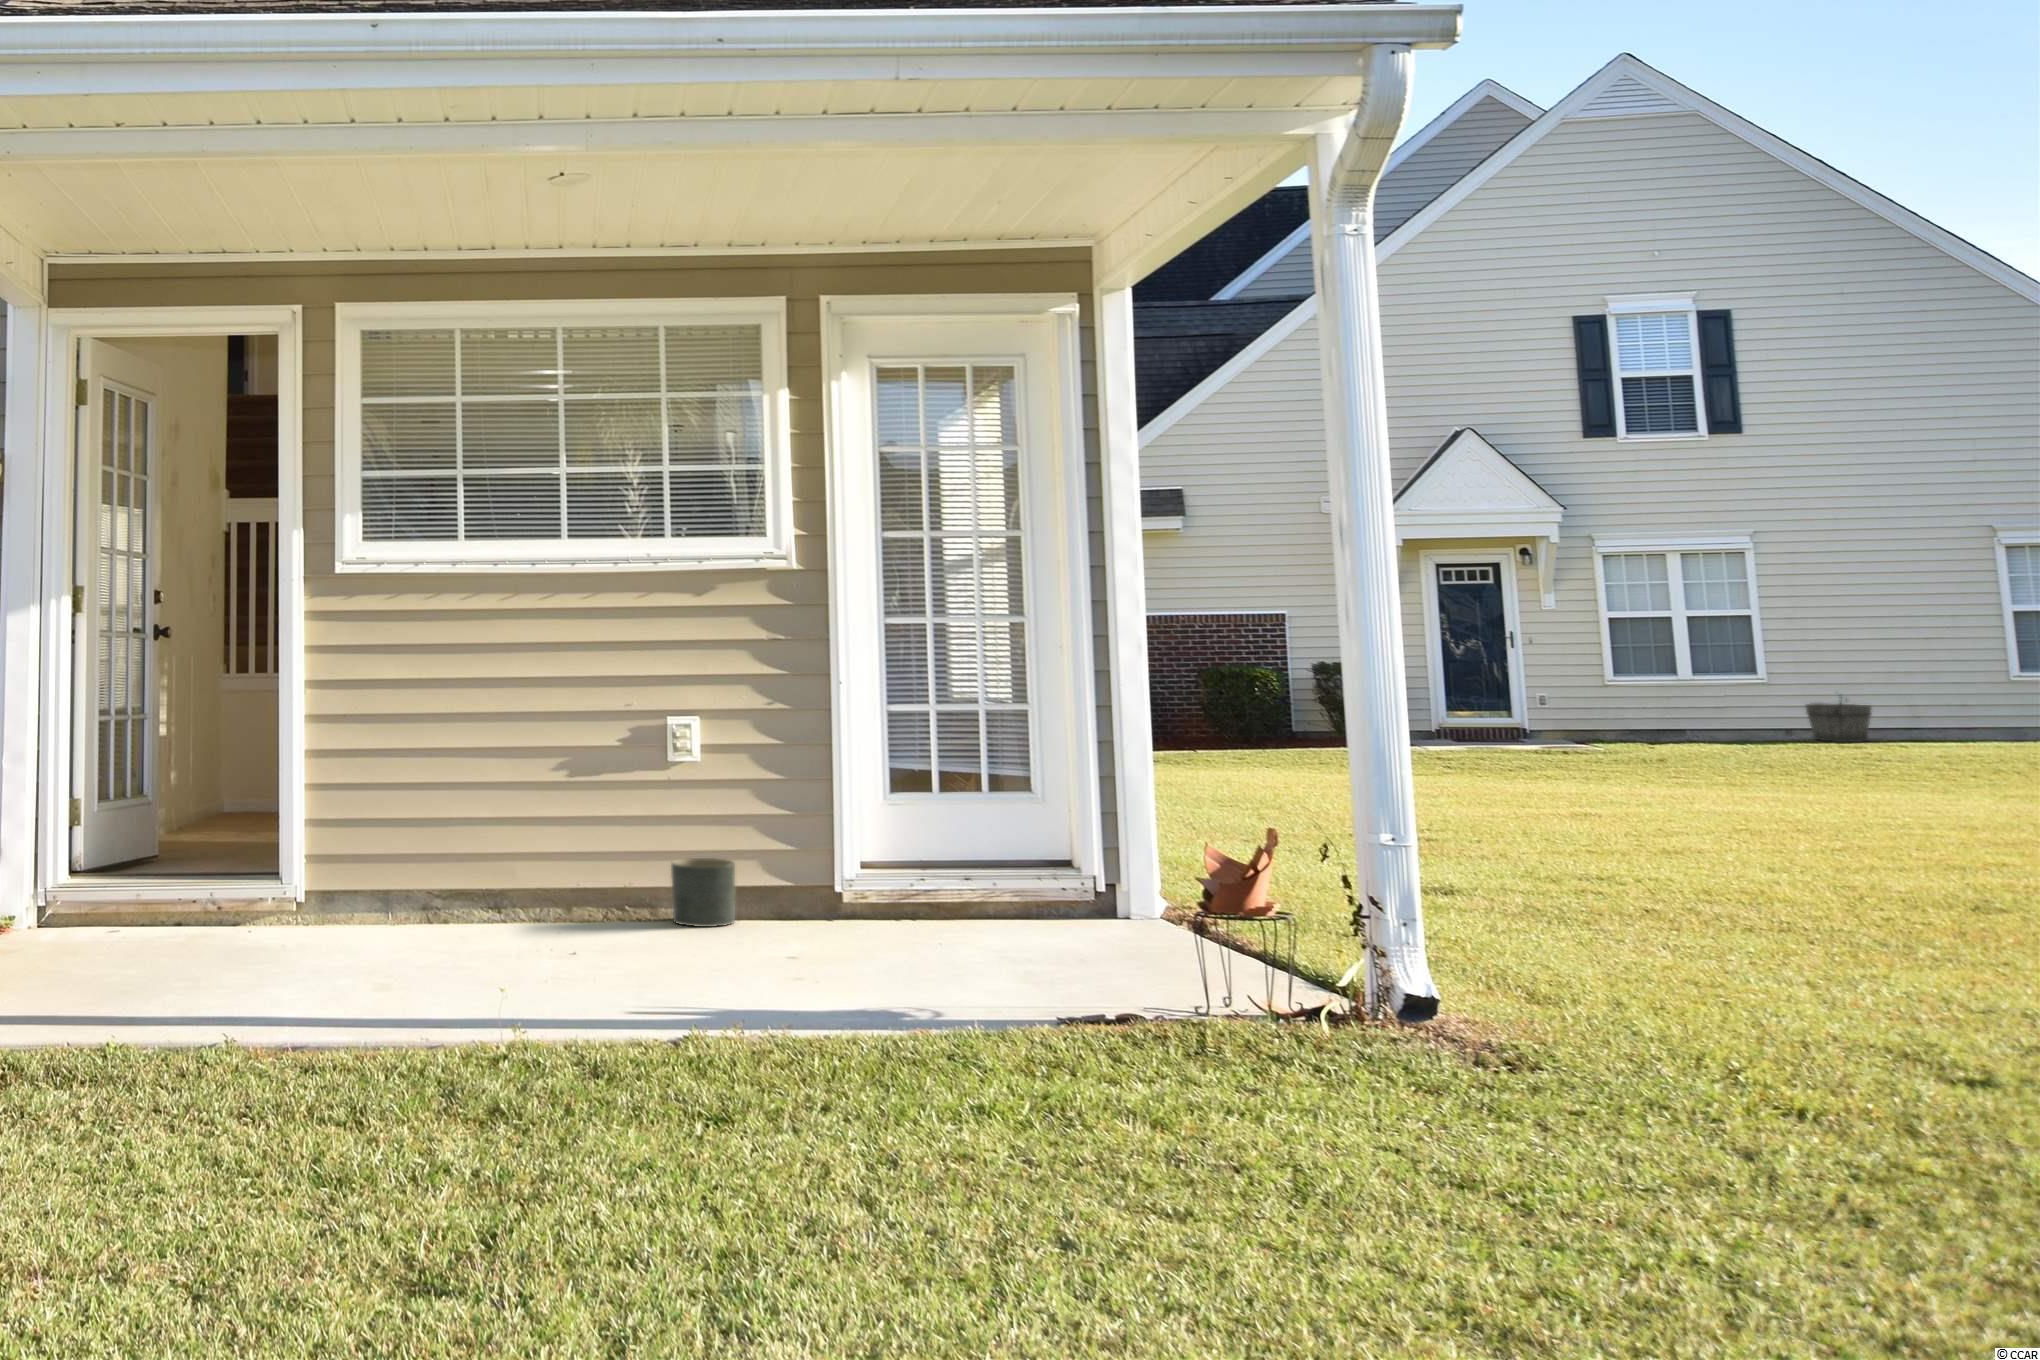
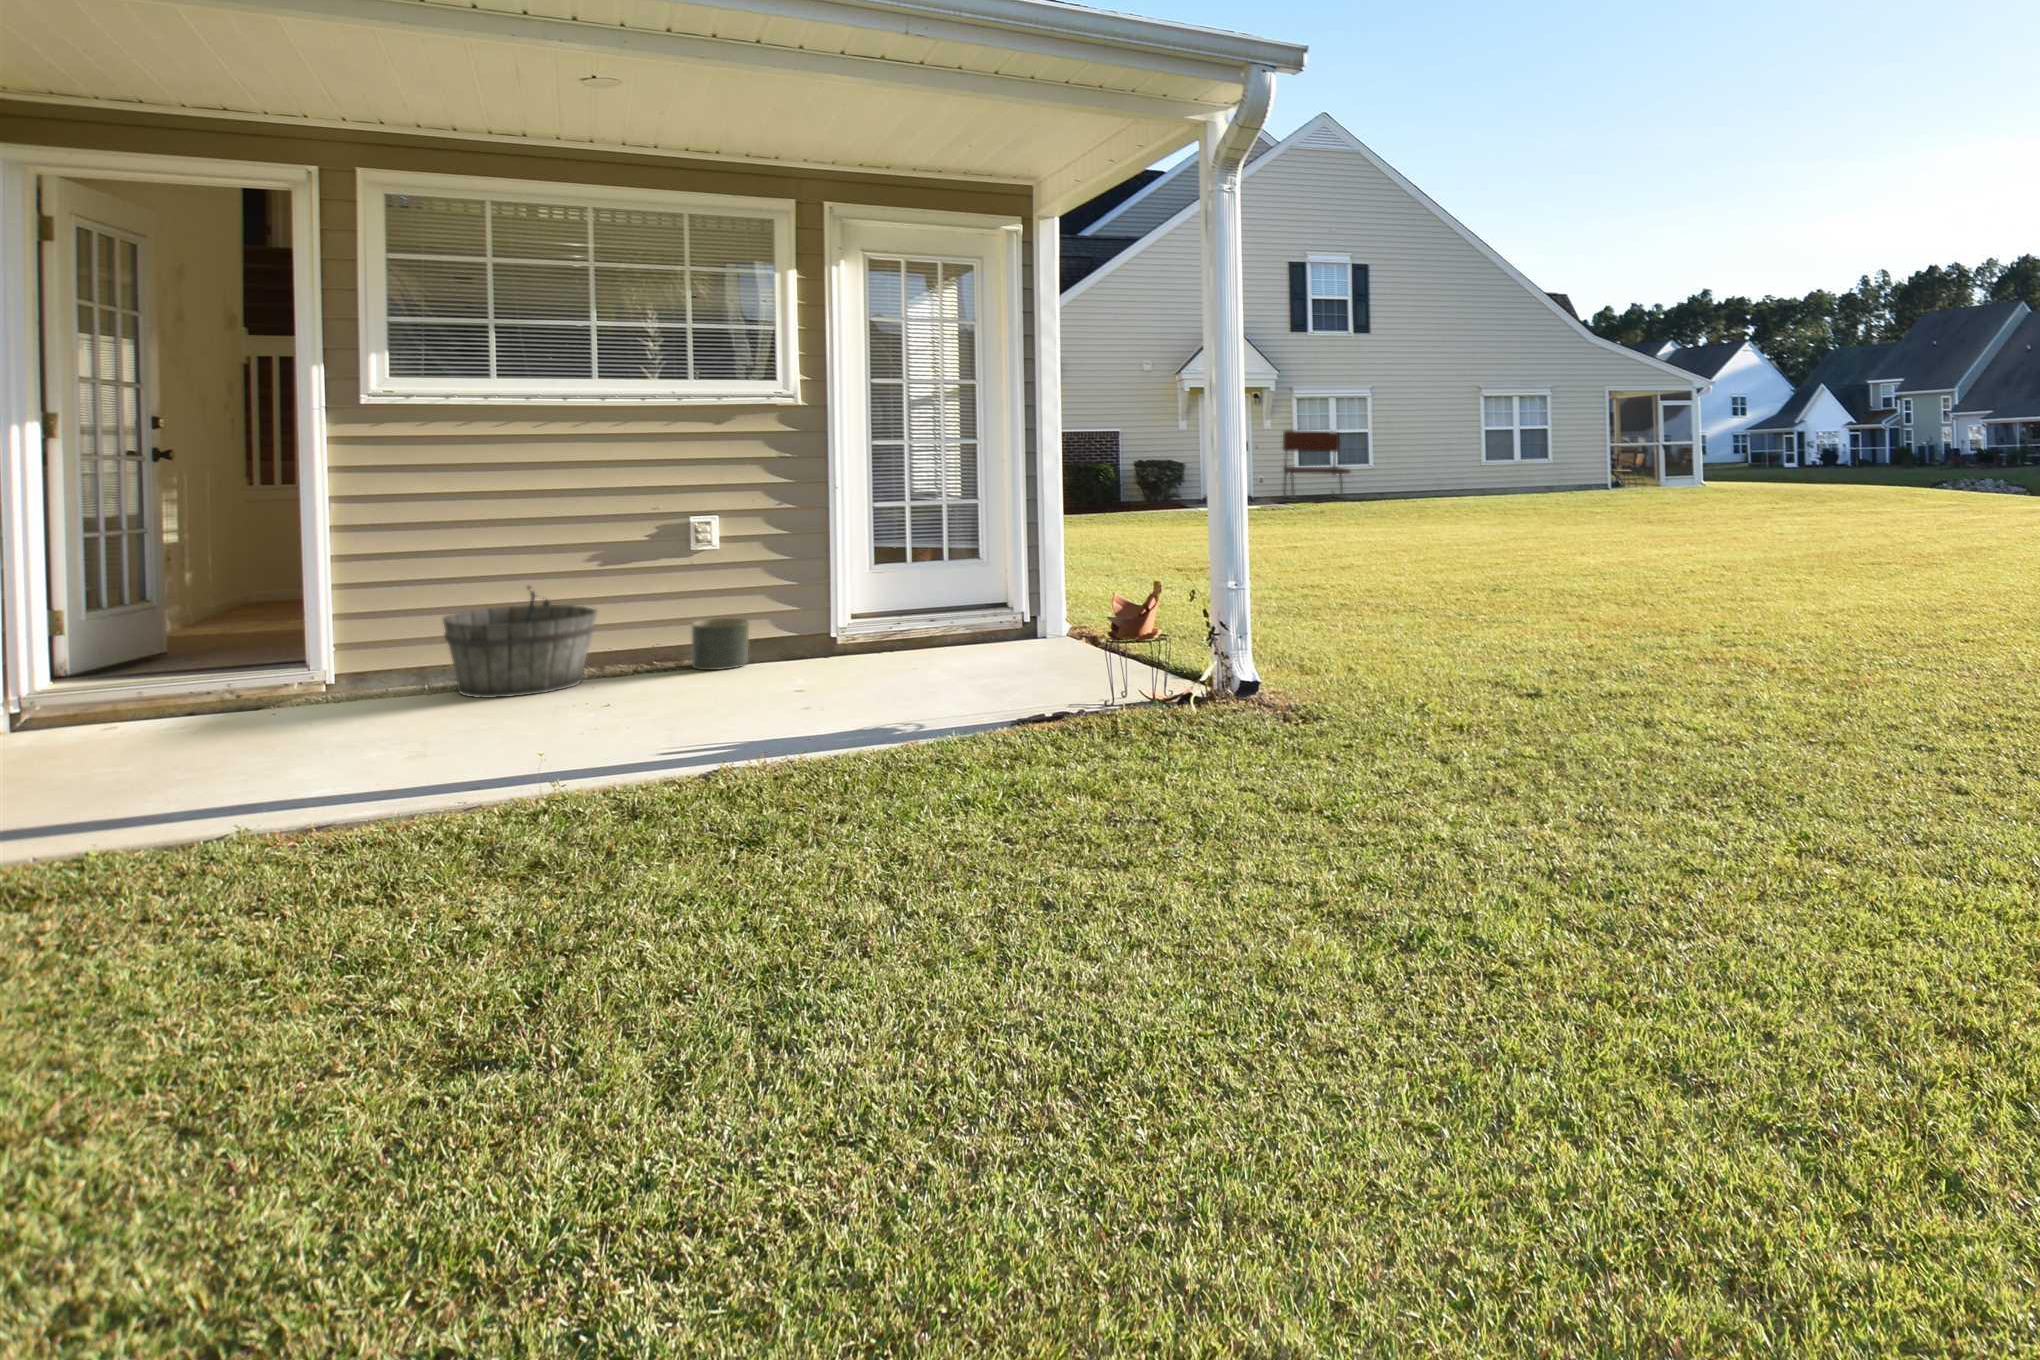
bench: none [1579,615,1727,742] -> present [1283,430,1350,499]
wooden bucket: present [1806,697,1871,742] -> present [443,587,597,698]

